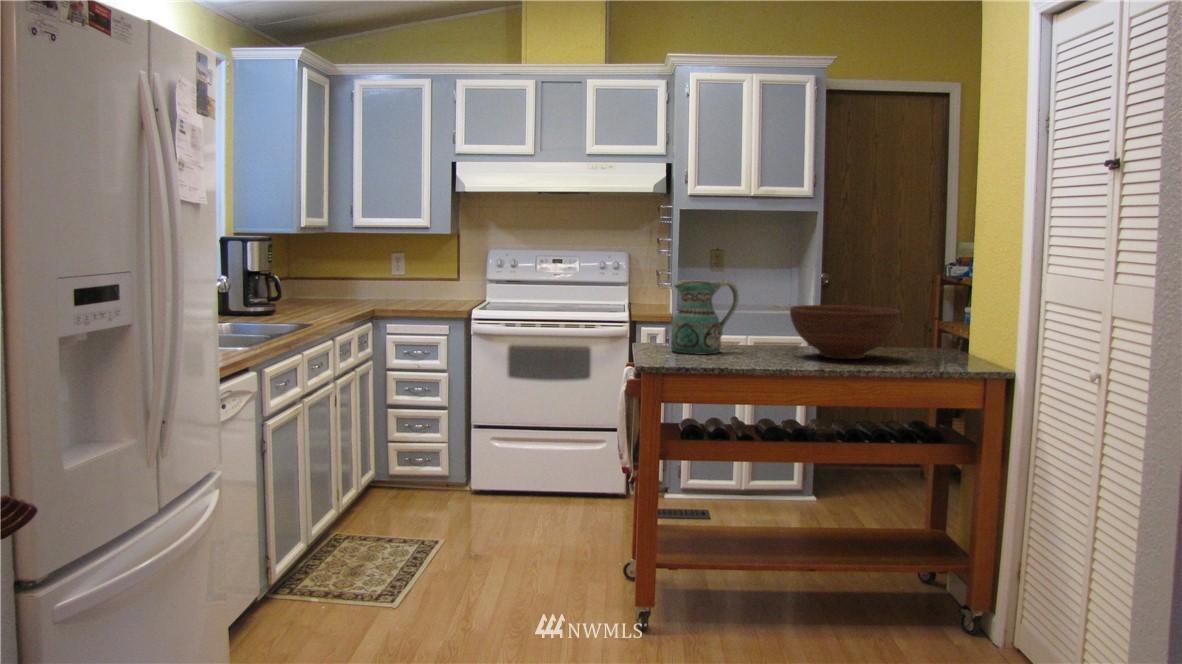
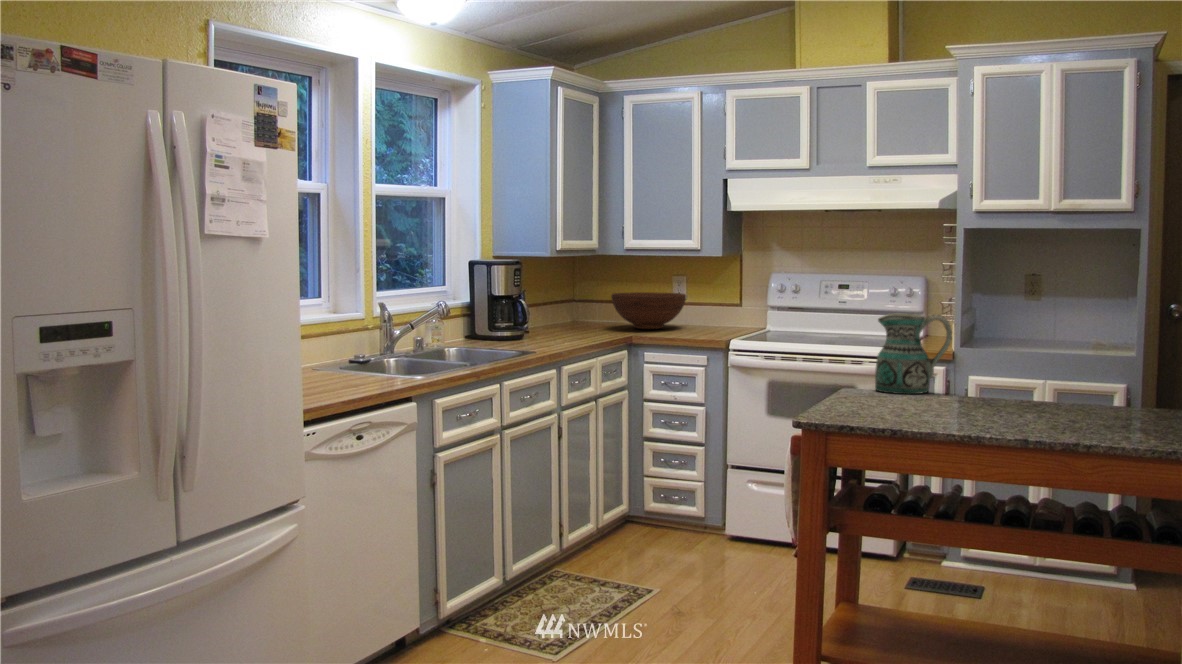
fruit bowl: present [790,305,900,359] -> present [611,292,686,329]

